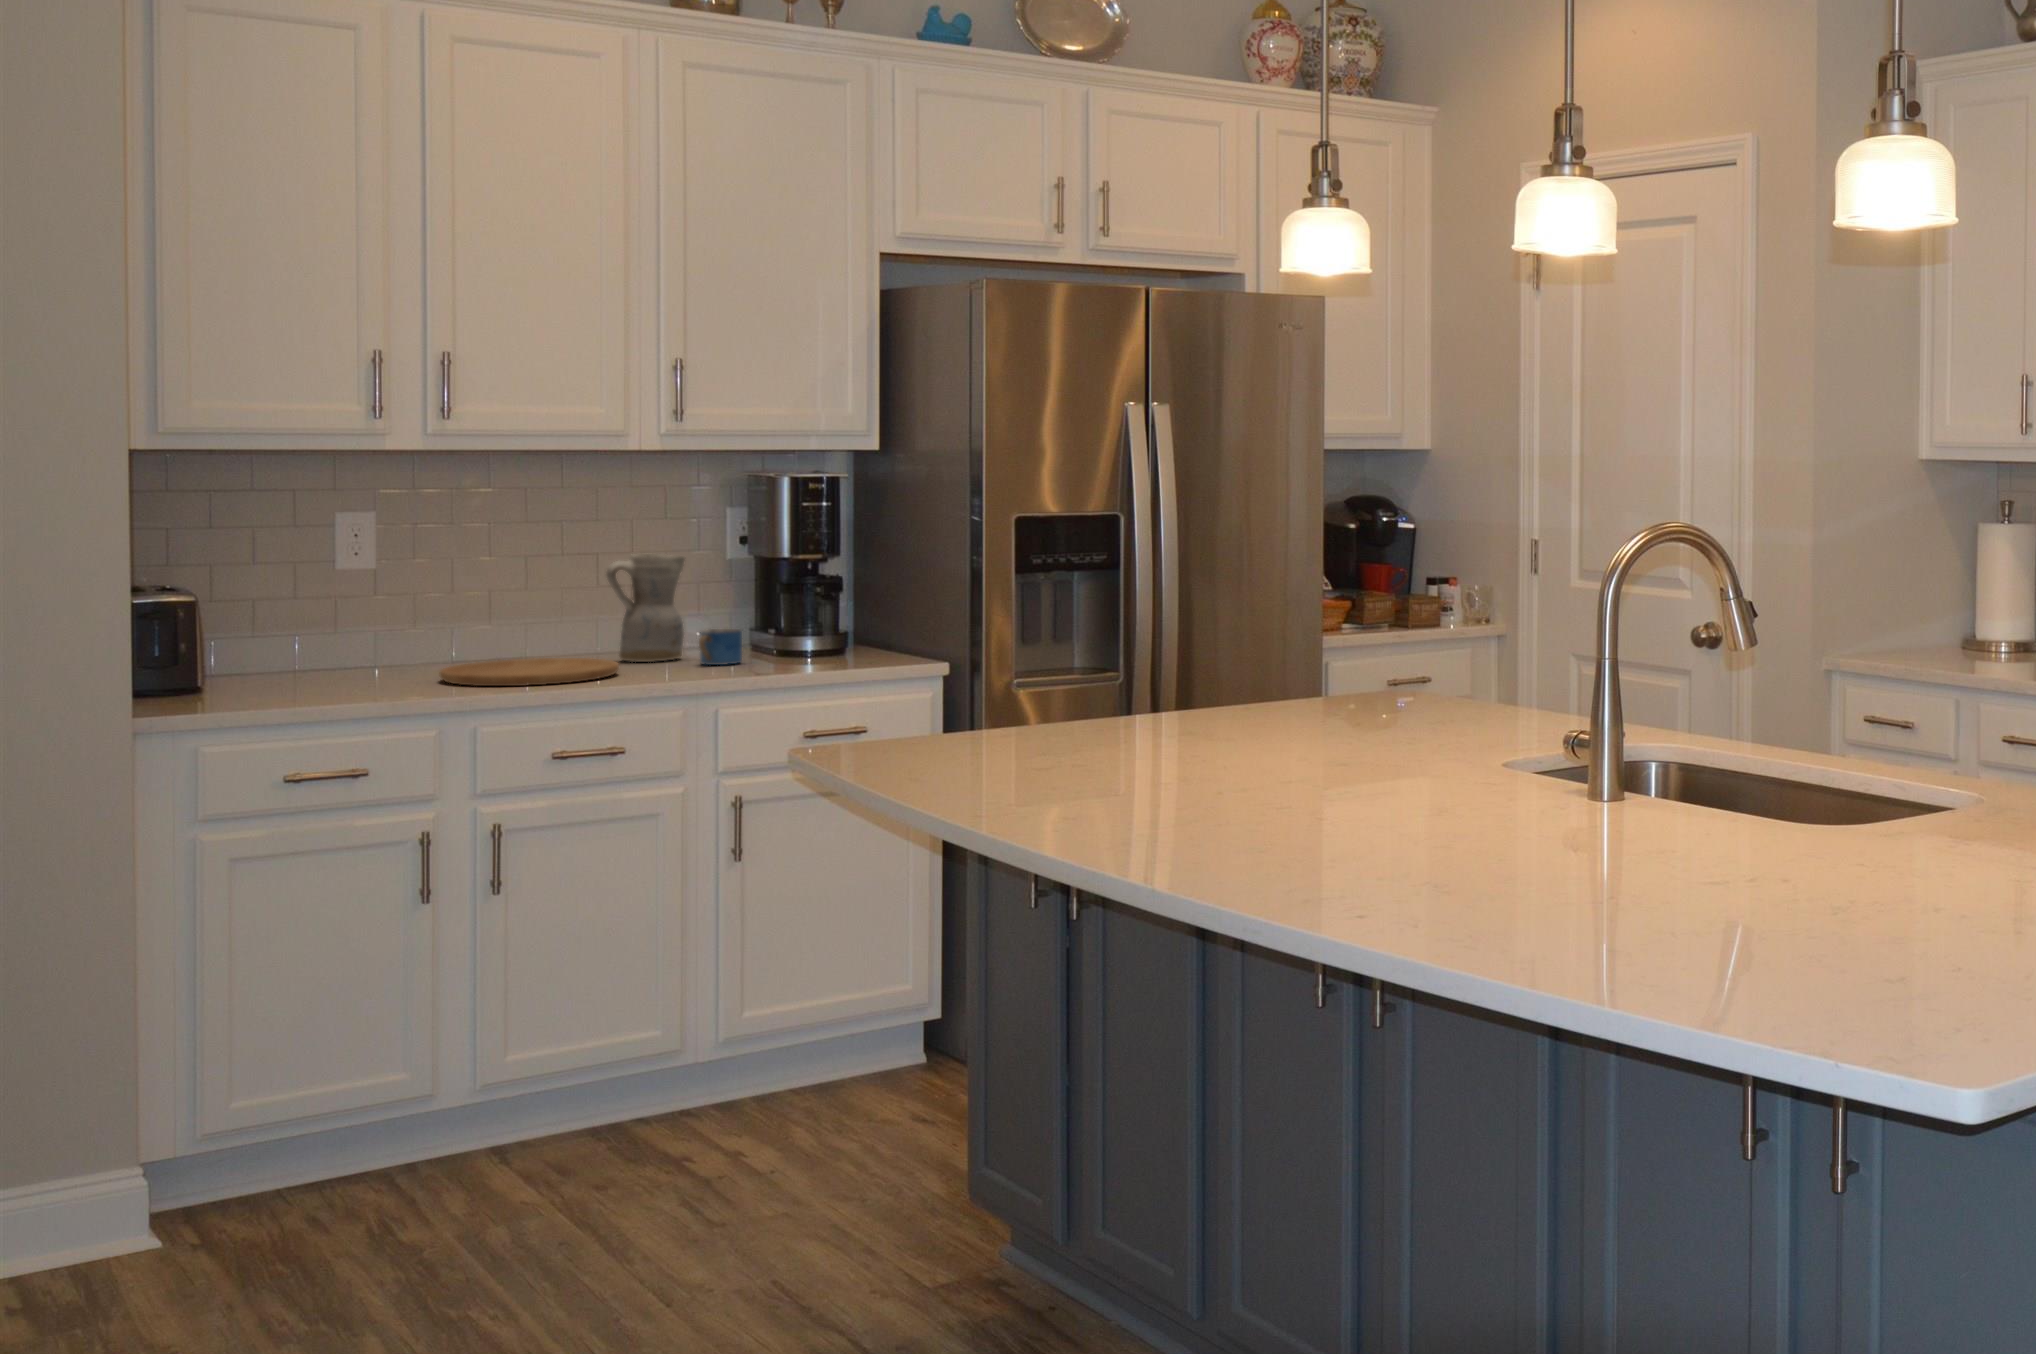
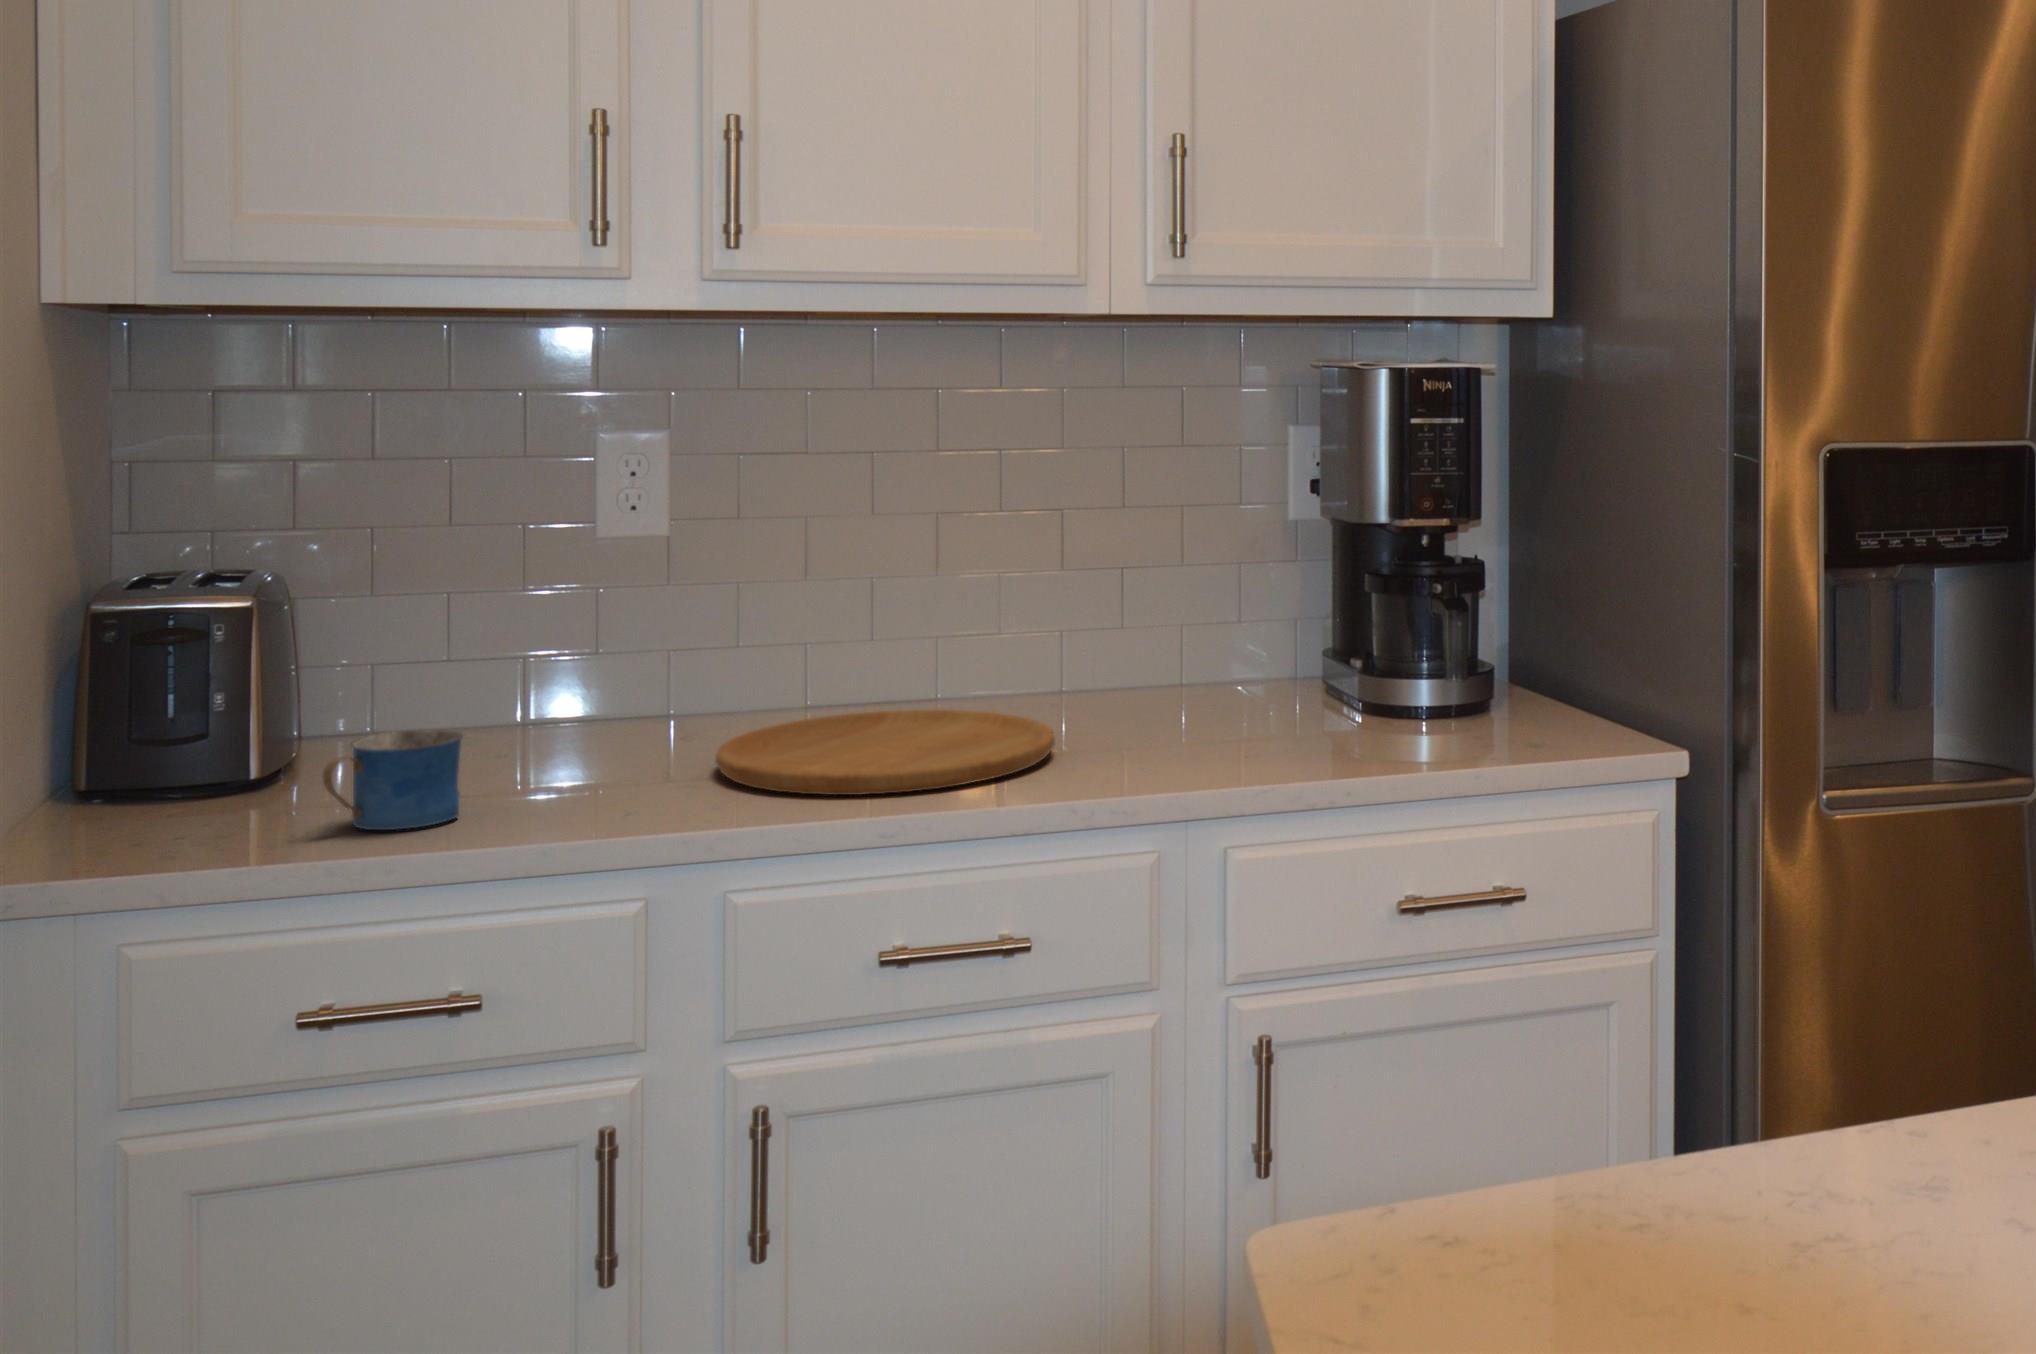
ceramic pitcher: present [607,554,685,662] -> none [1067,507,1207,715]
mug: present [699,629,742,665] -> present [323,730,463,830]

